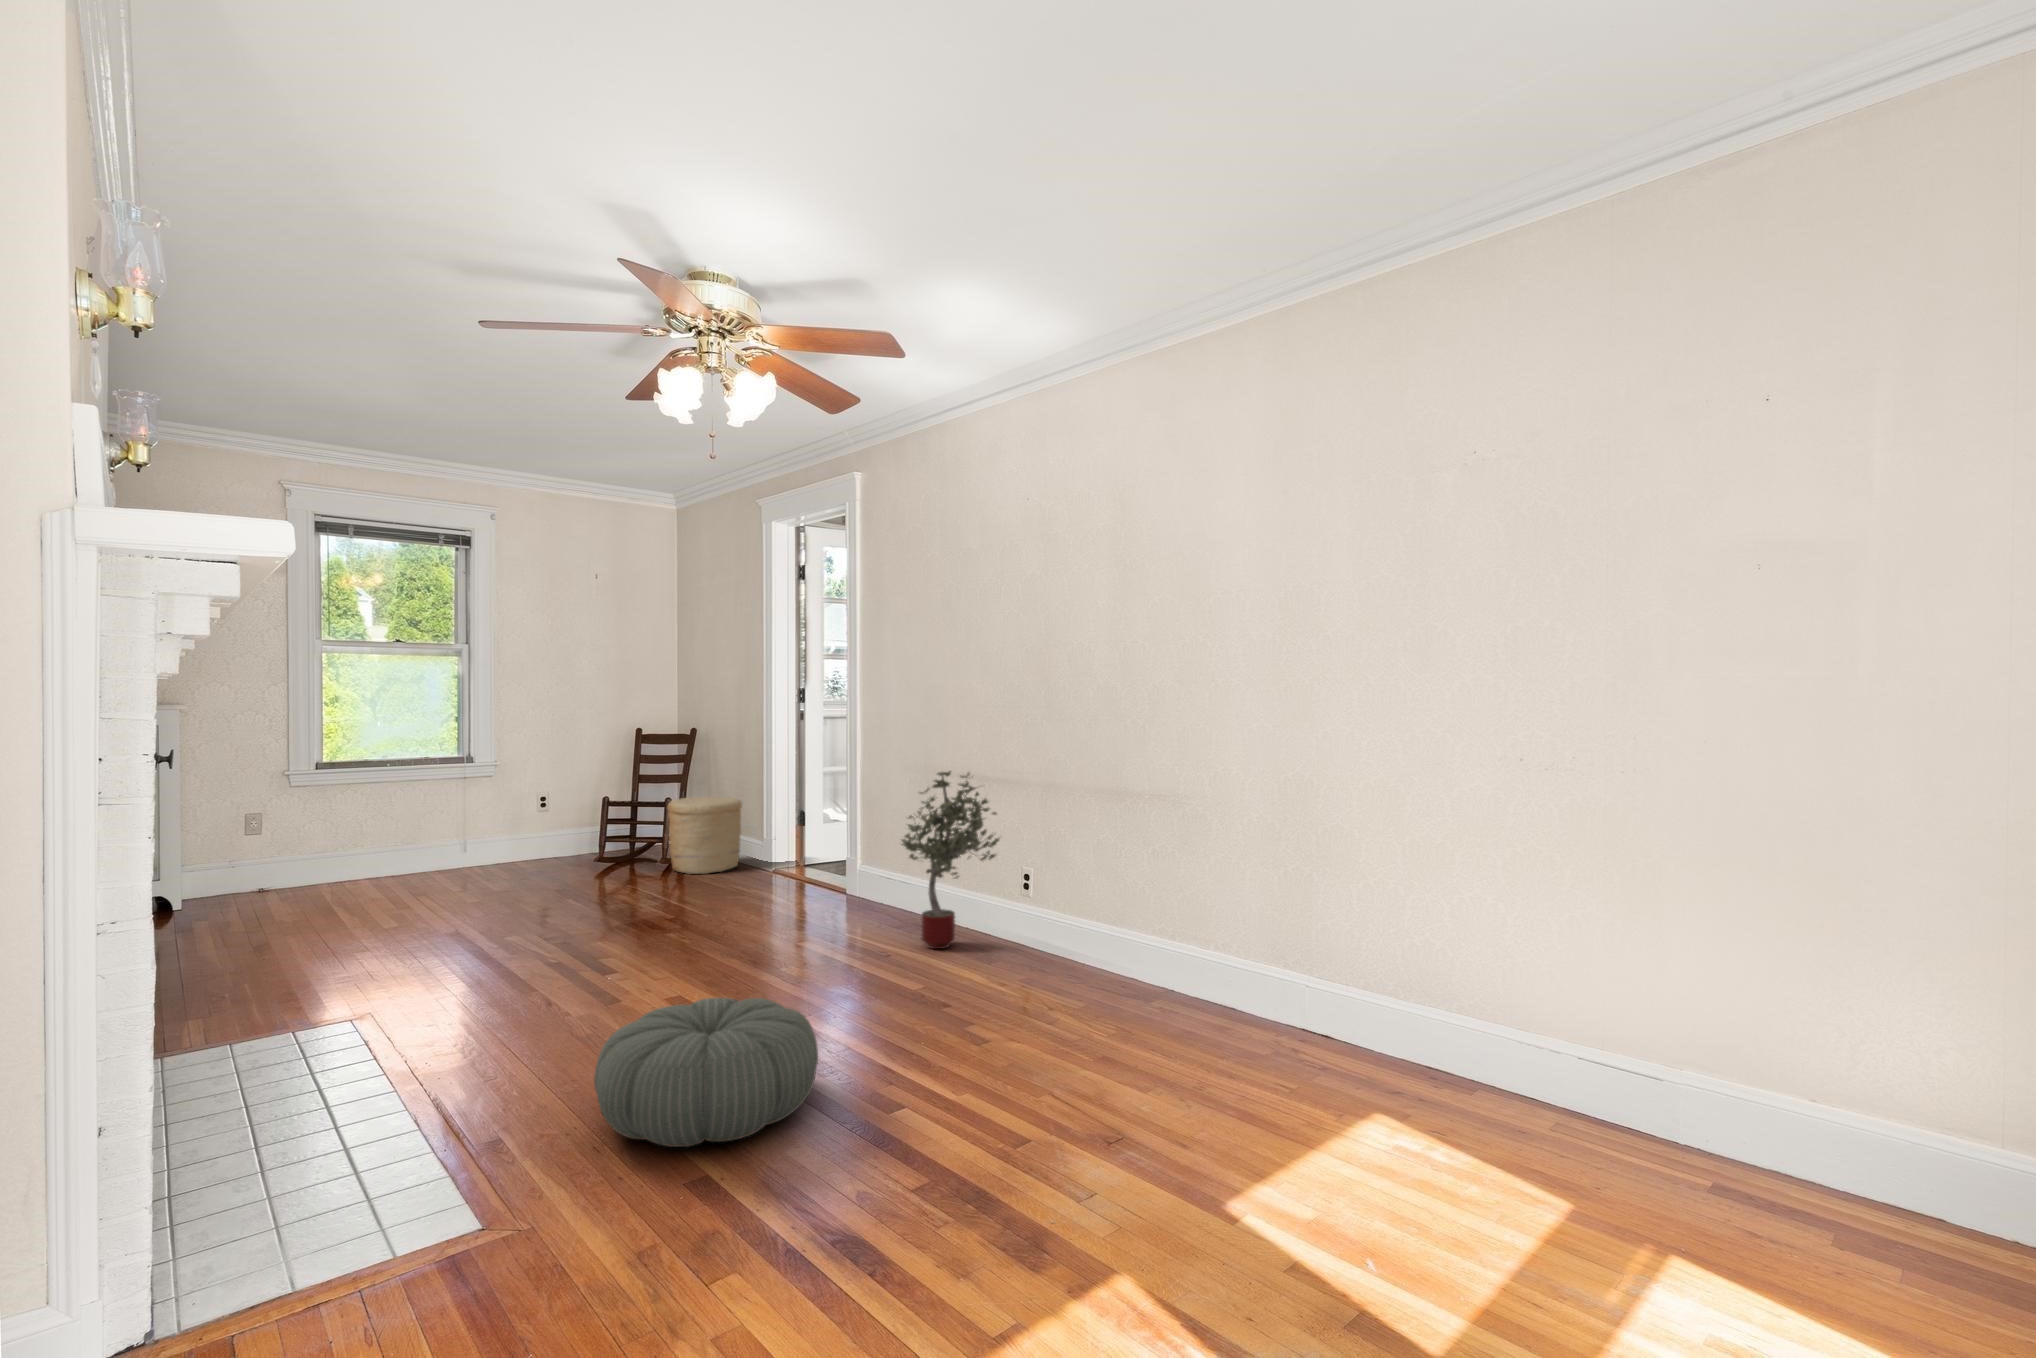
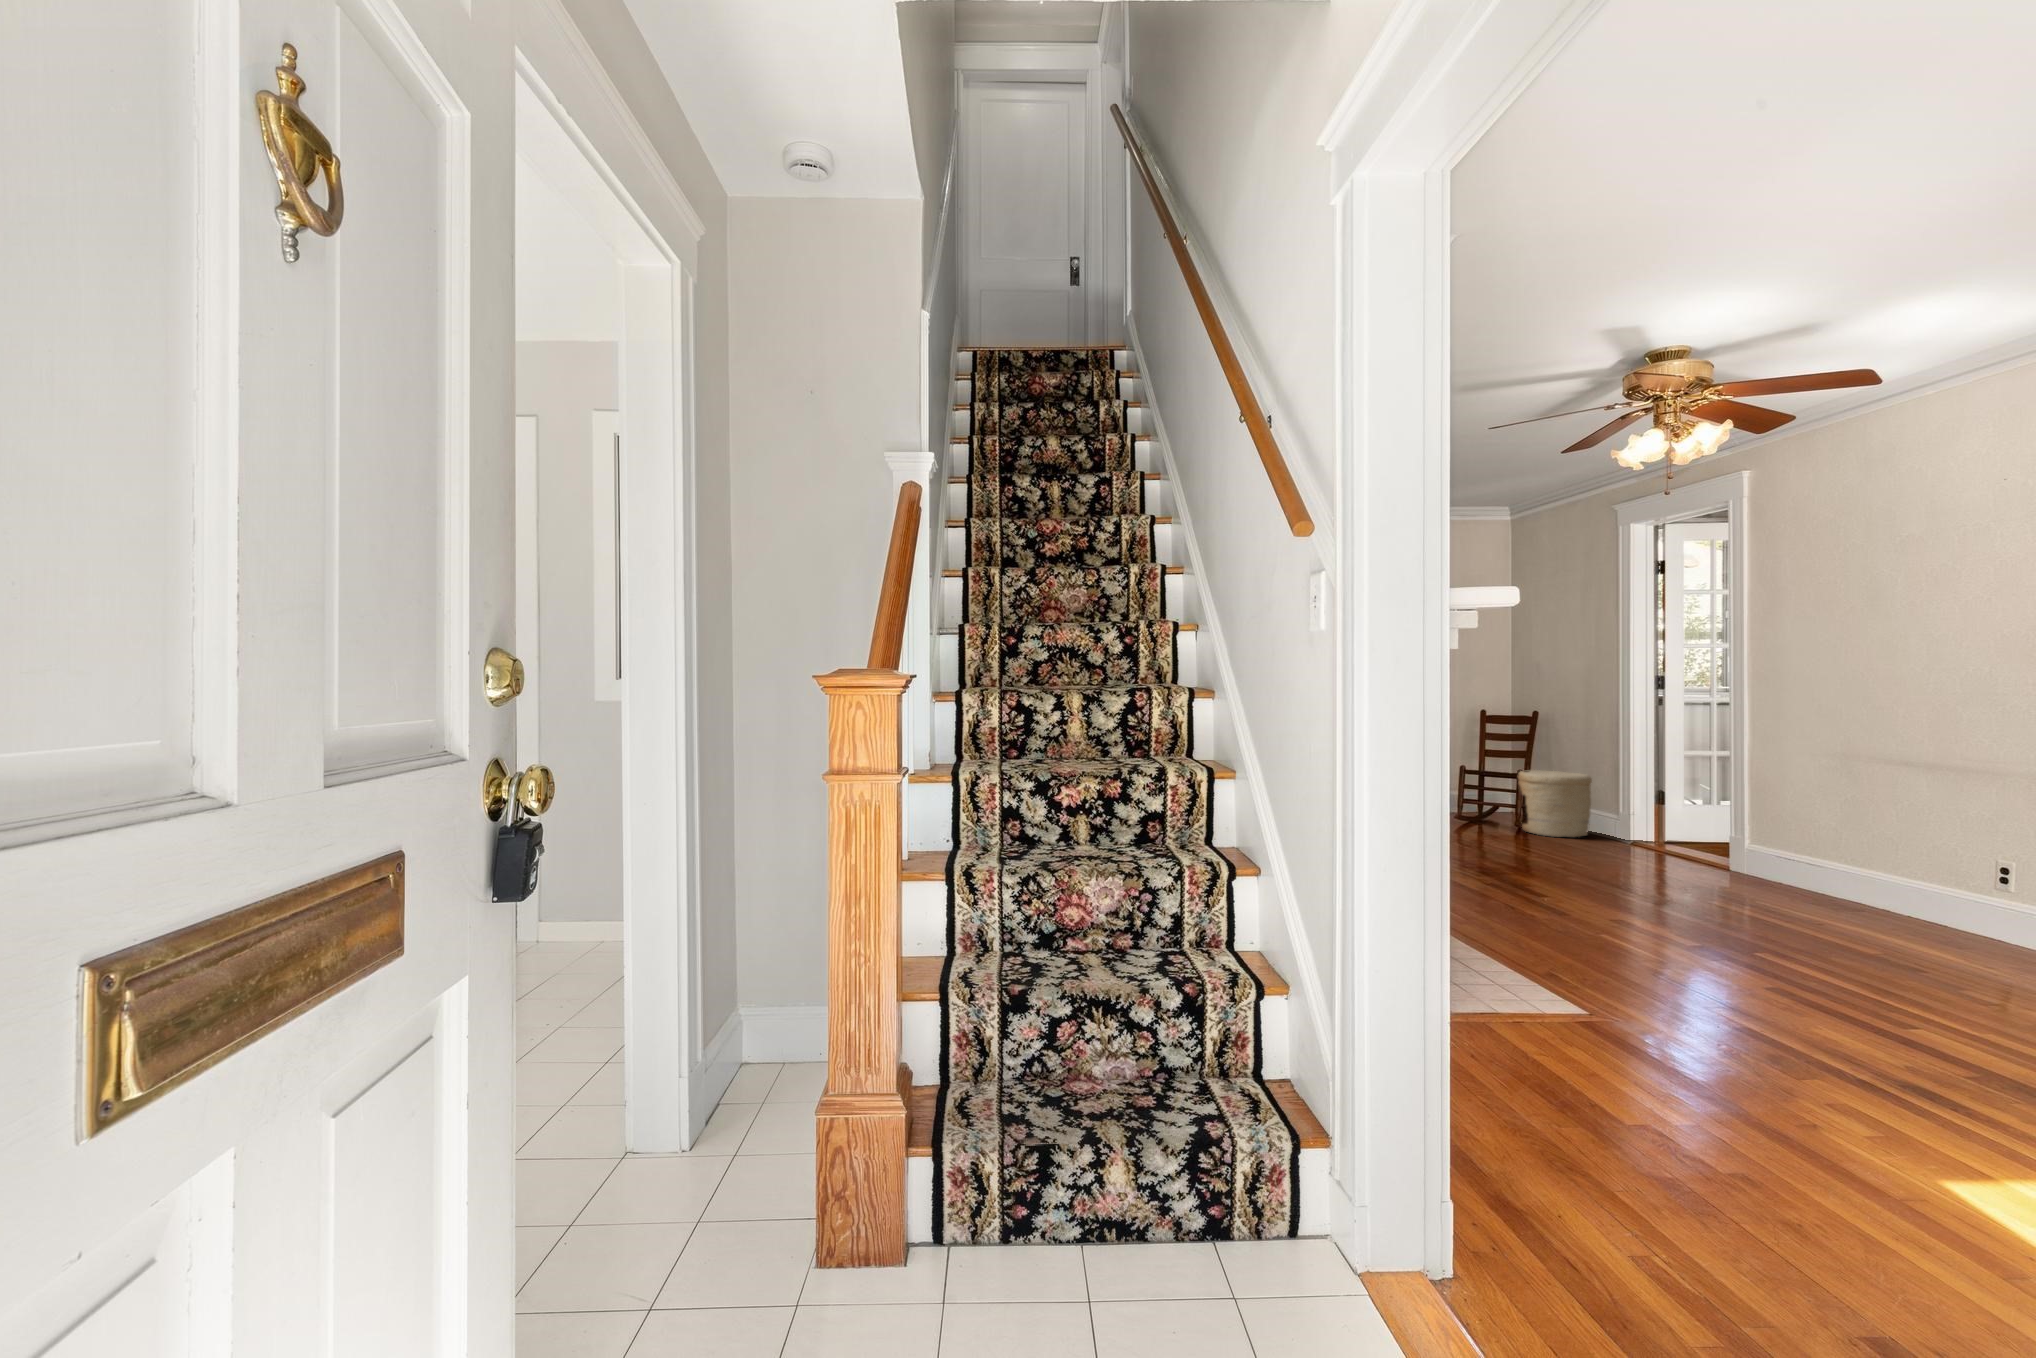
potted tree: present [902,771,1000,949] -> none [1803,747,1962,934]
pouf: present [594,998,818,1147] -> none [1527,903,1744,1015]

